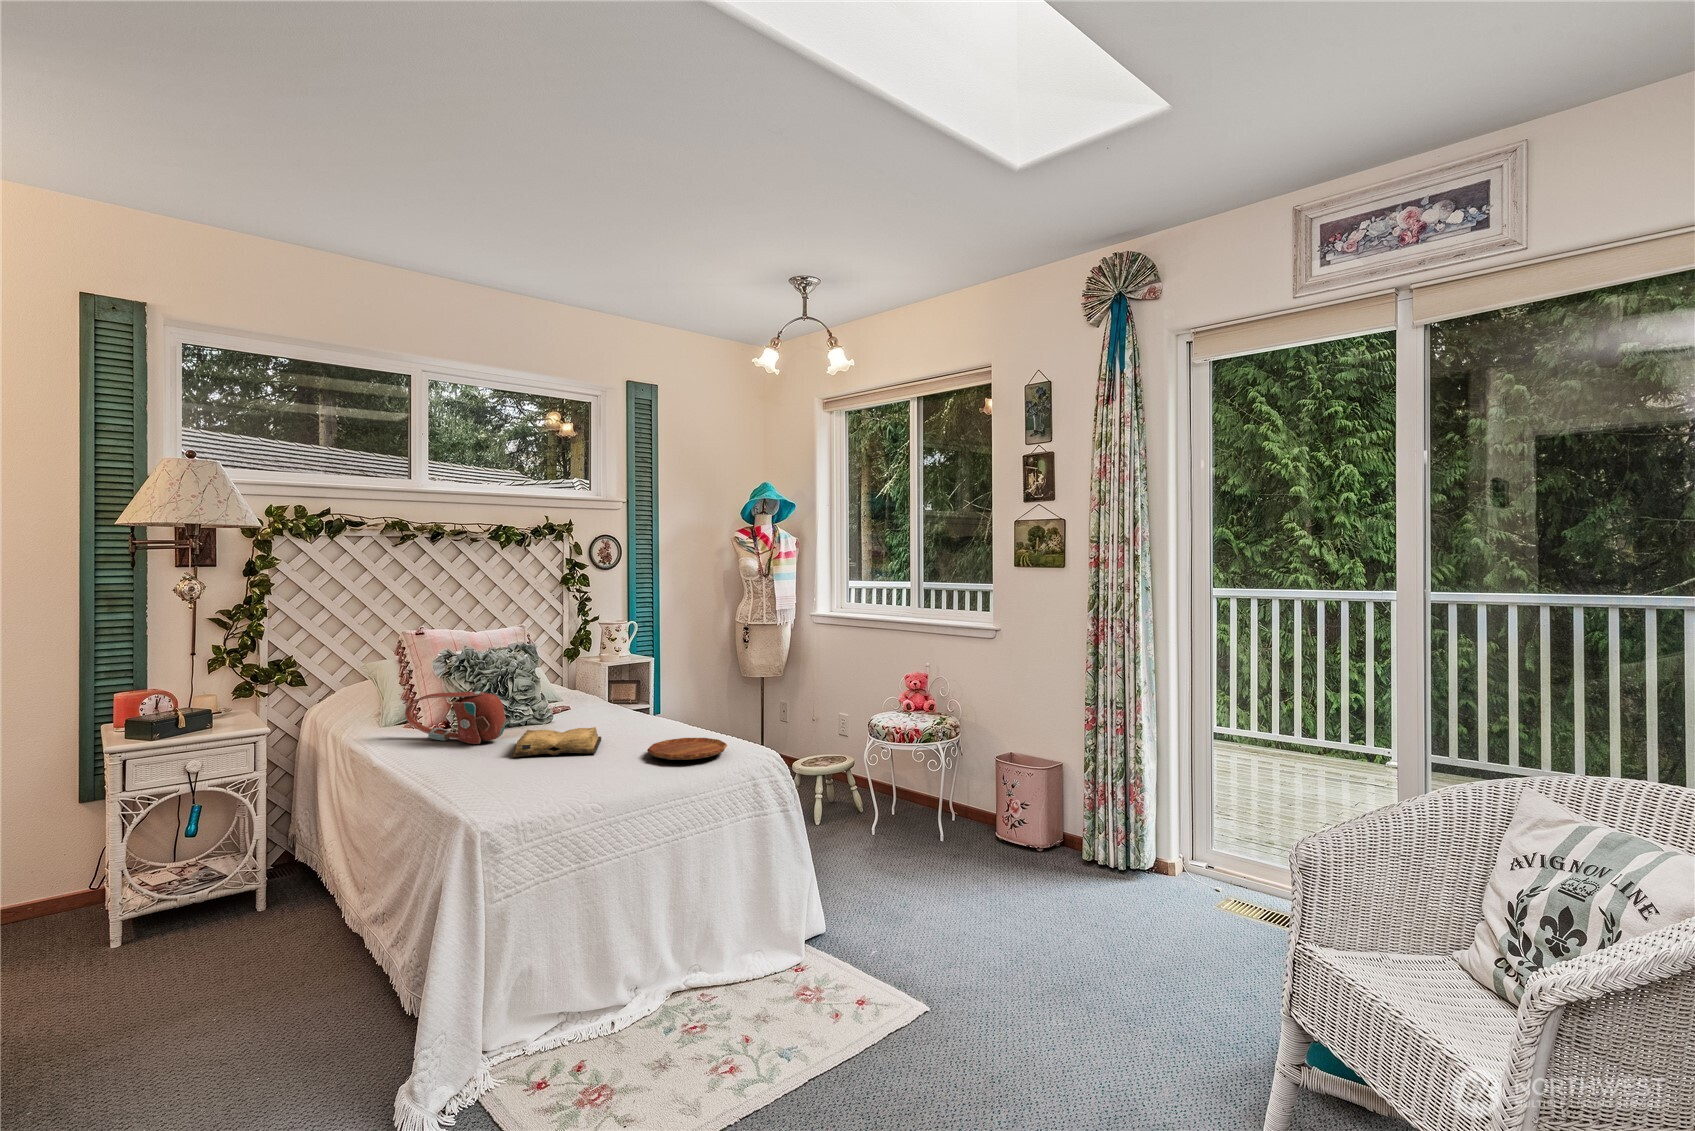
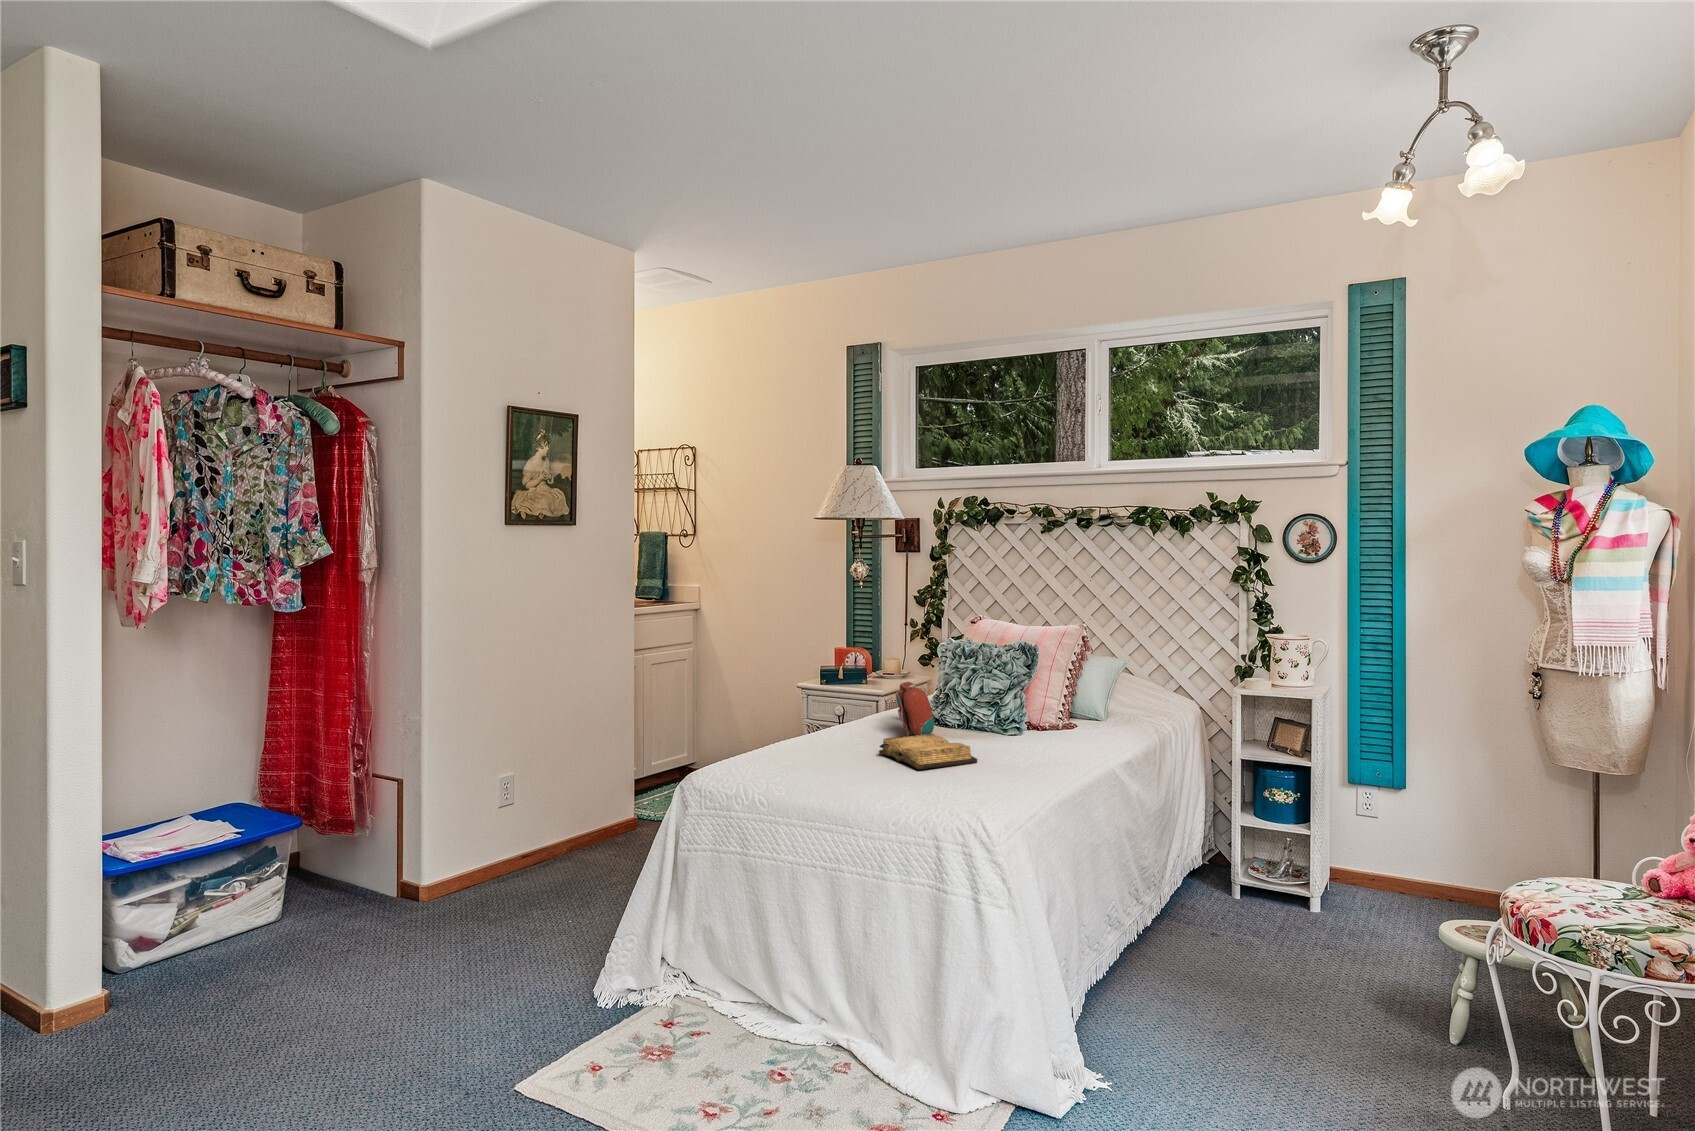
tray: present [647,738,727,760] -> none [907,775,1006,803]

